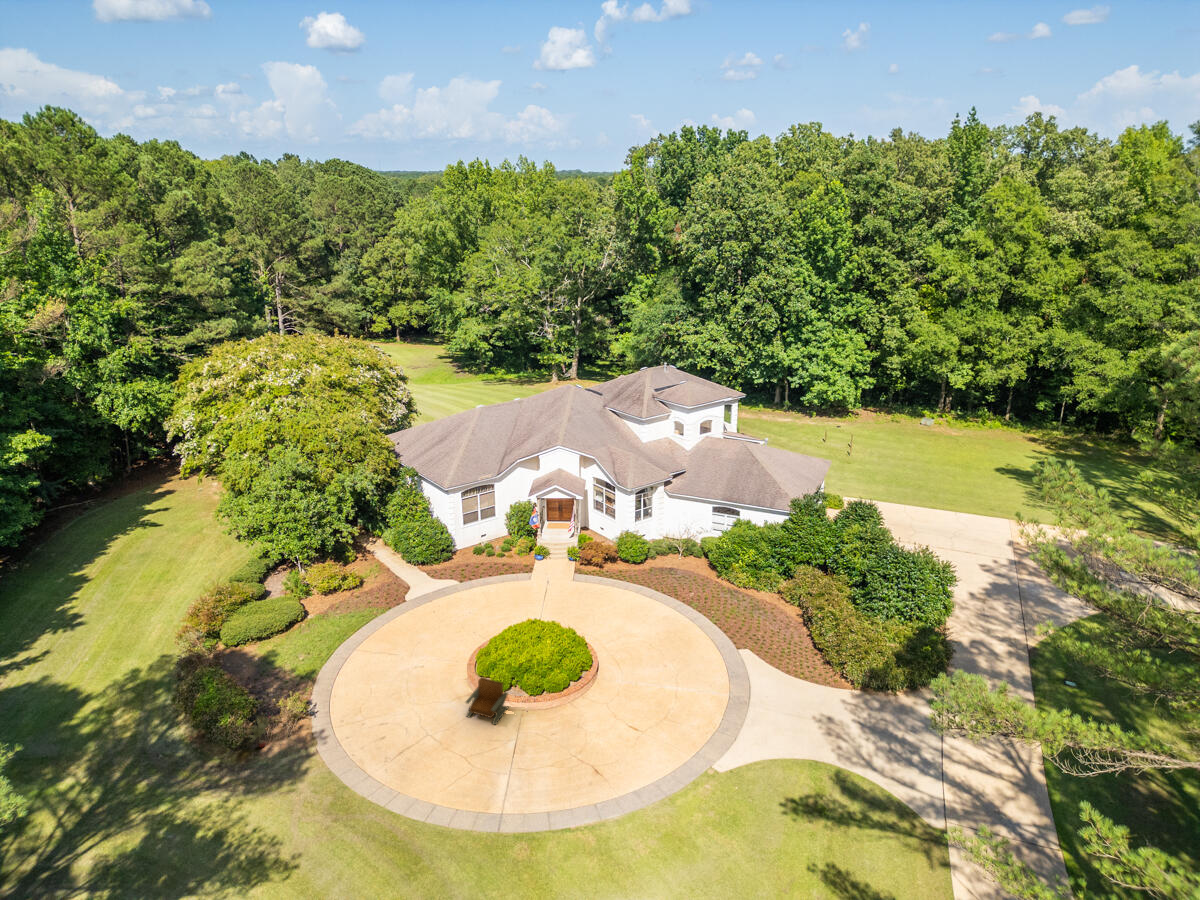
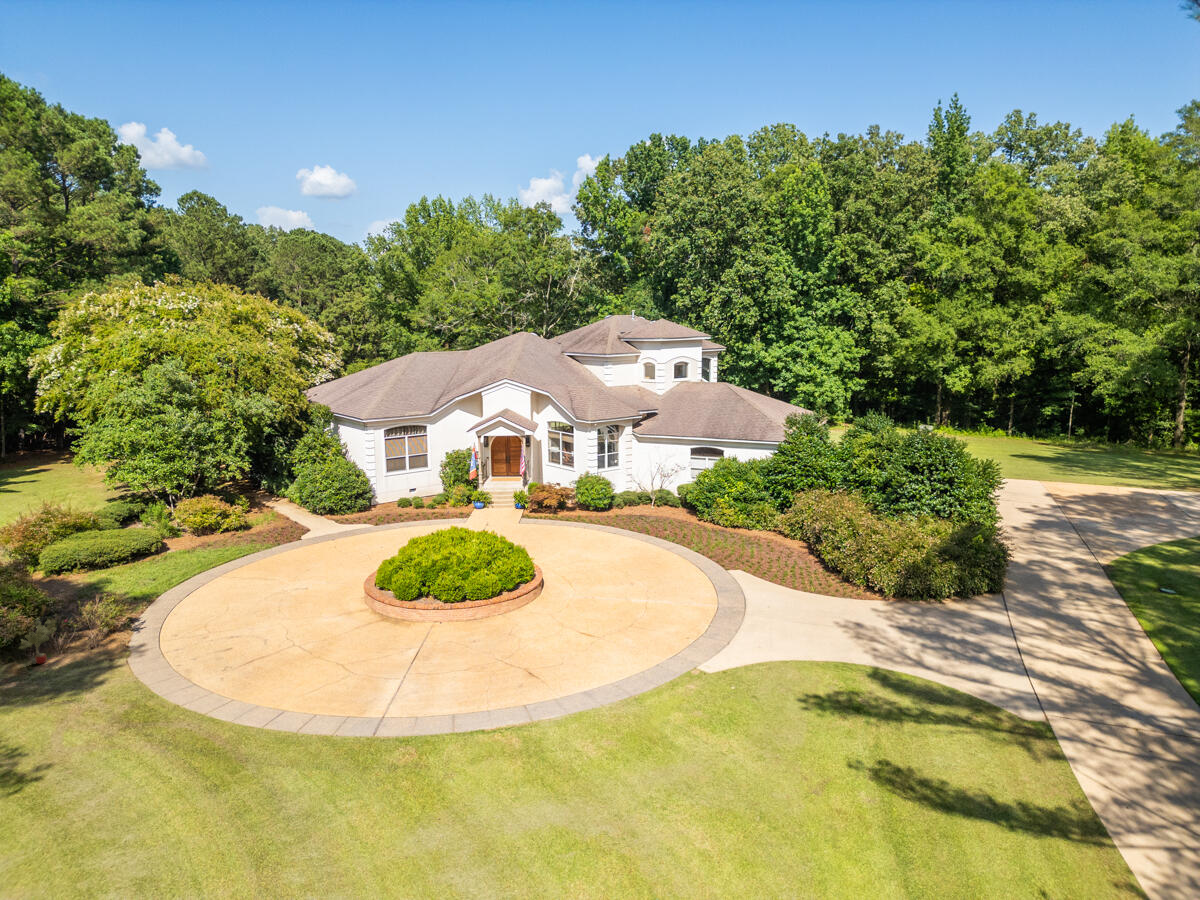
lounge chair: present [466,677,508,725] -> none [352,580,416,639]

